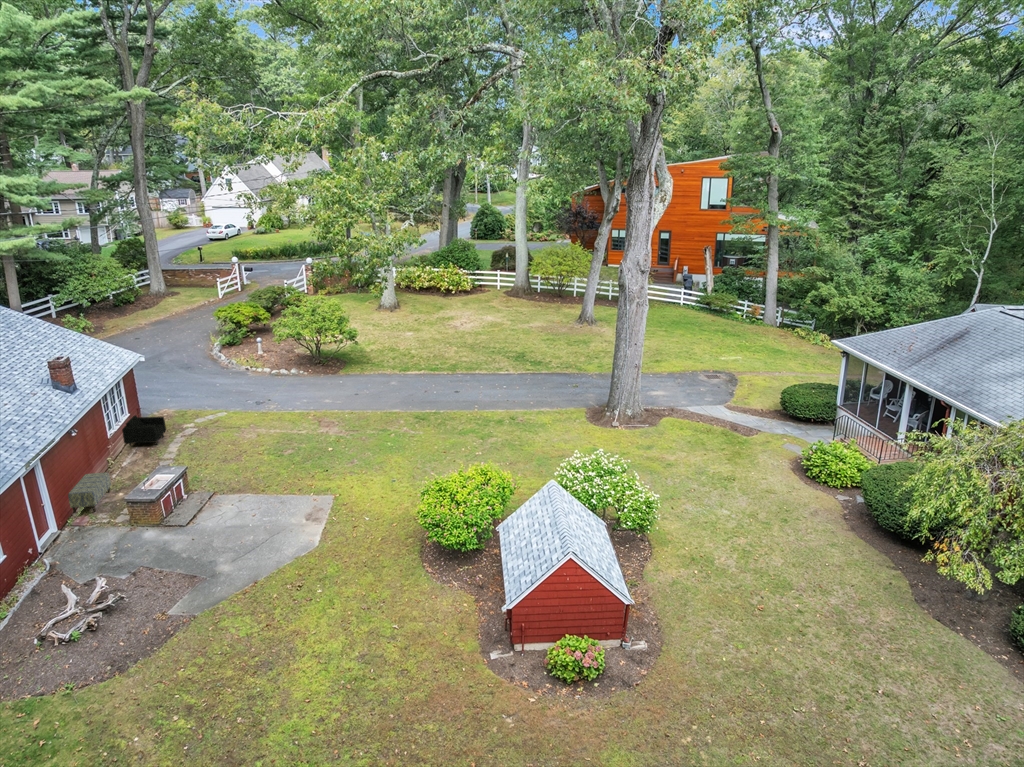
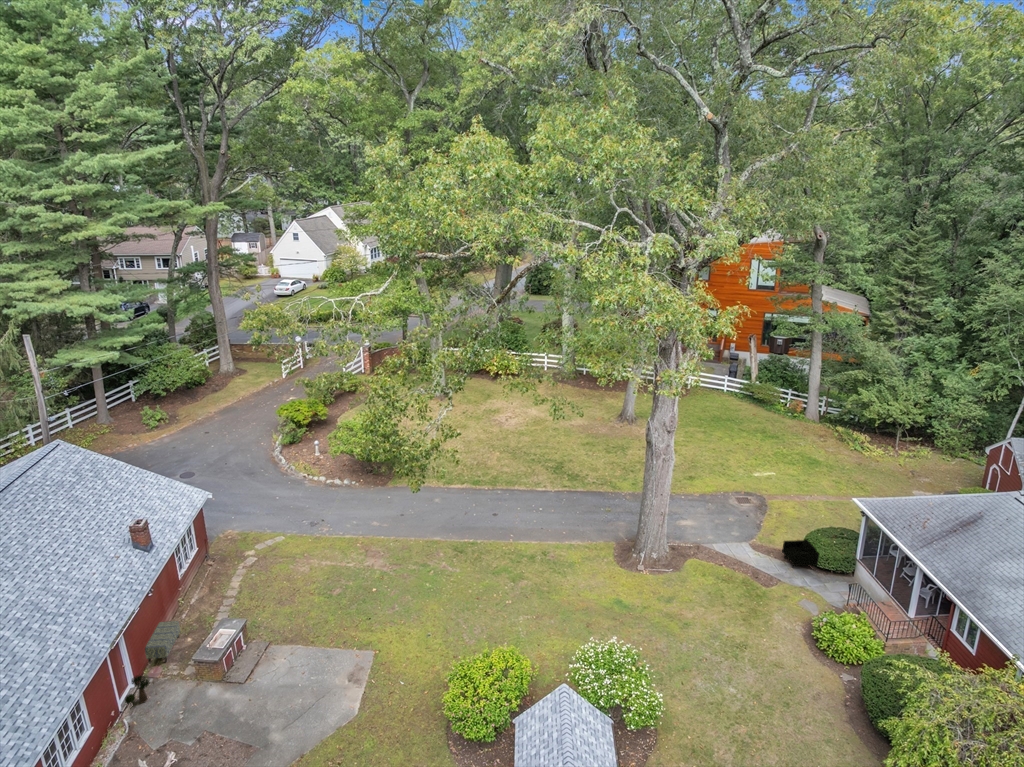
armchair: present [122,415,166,446] -> present [782,540,819,567]
potted plant: none [43,512,75,548] -> present [125,676,150,705]

